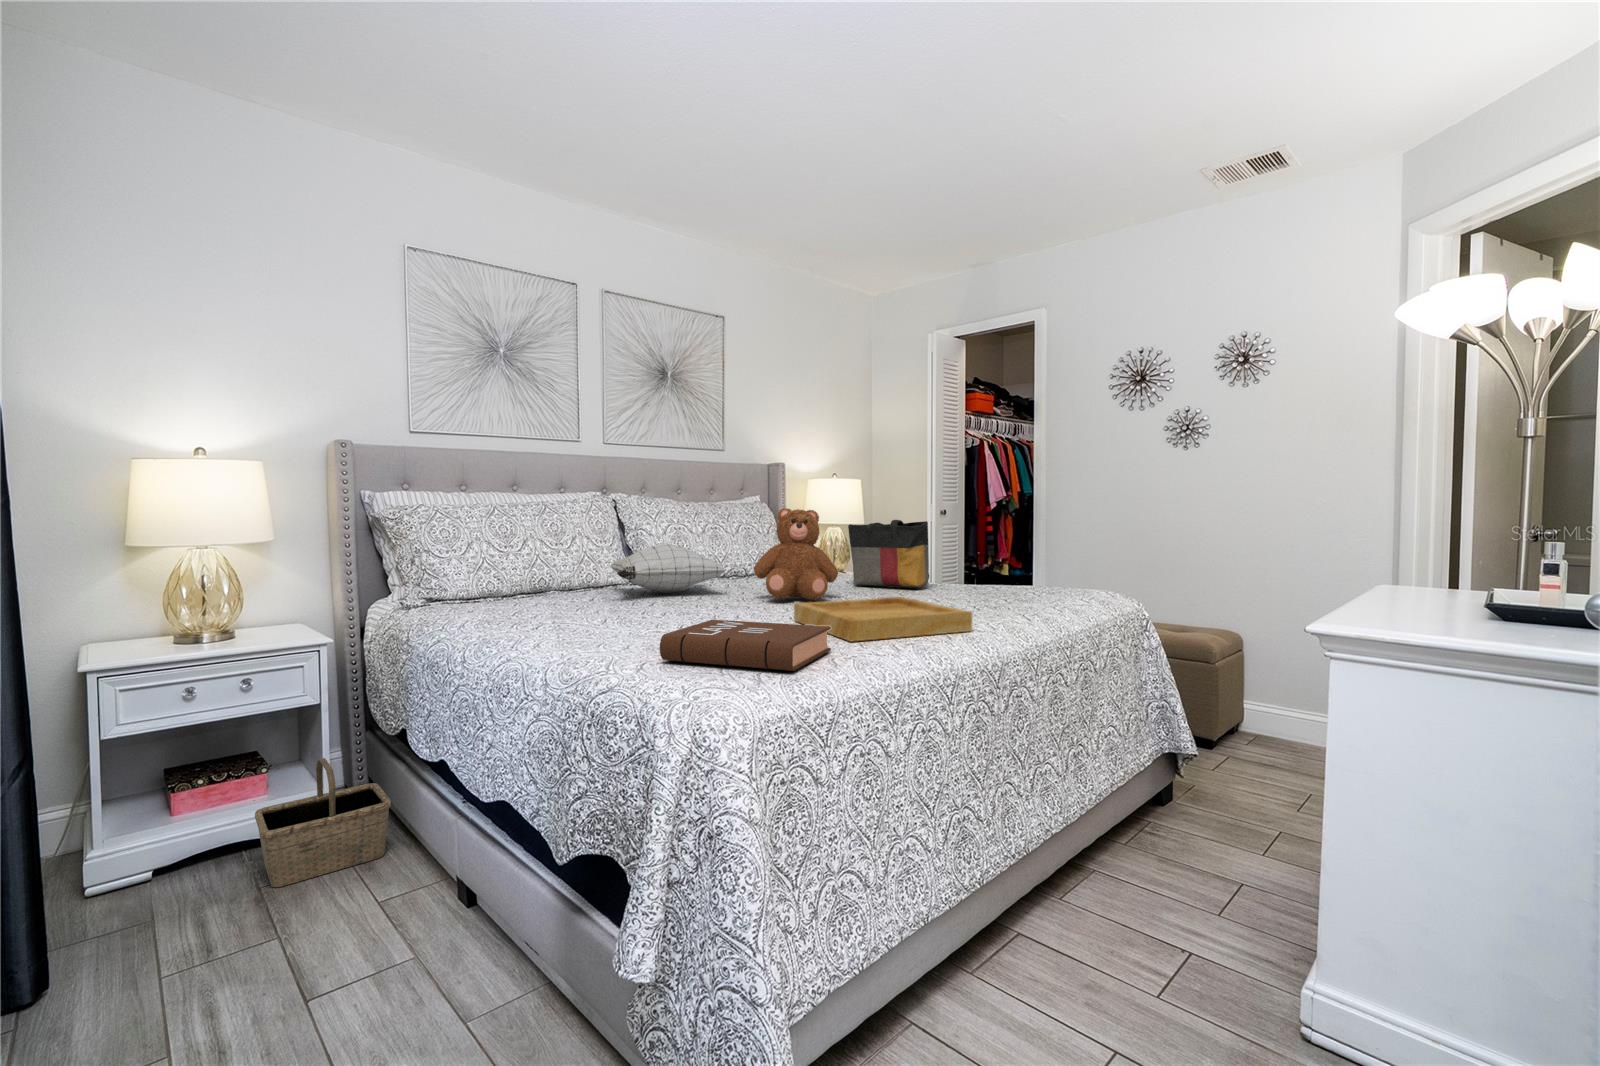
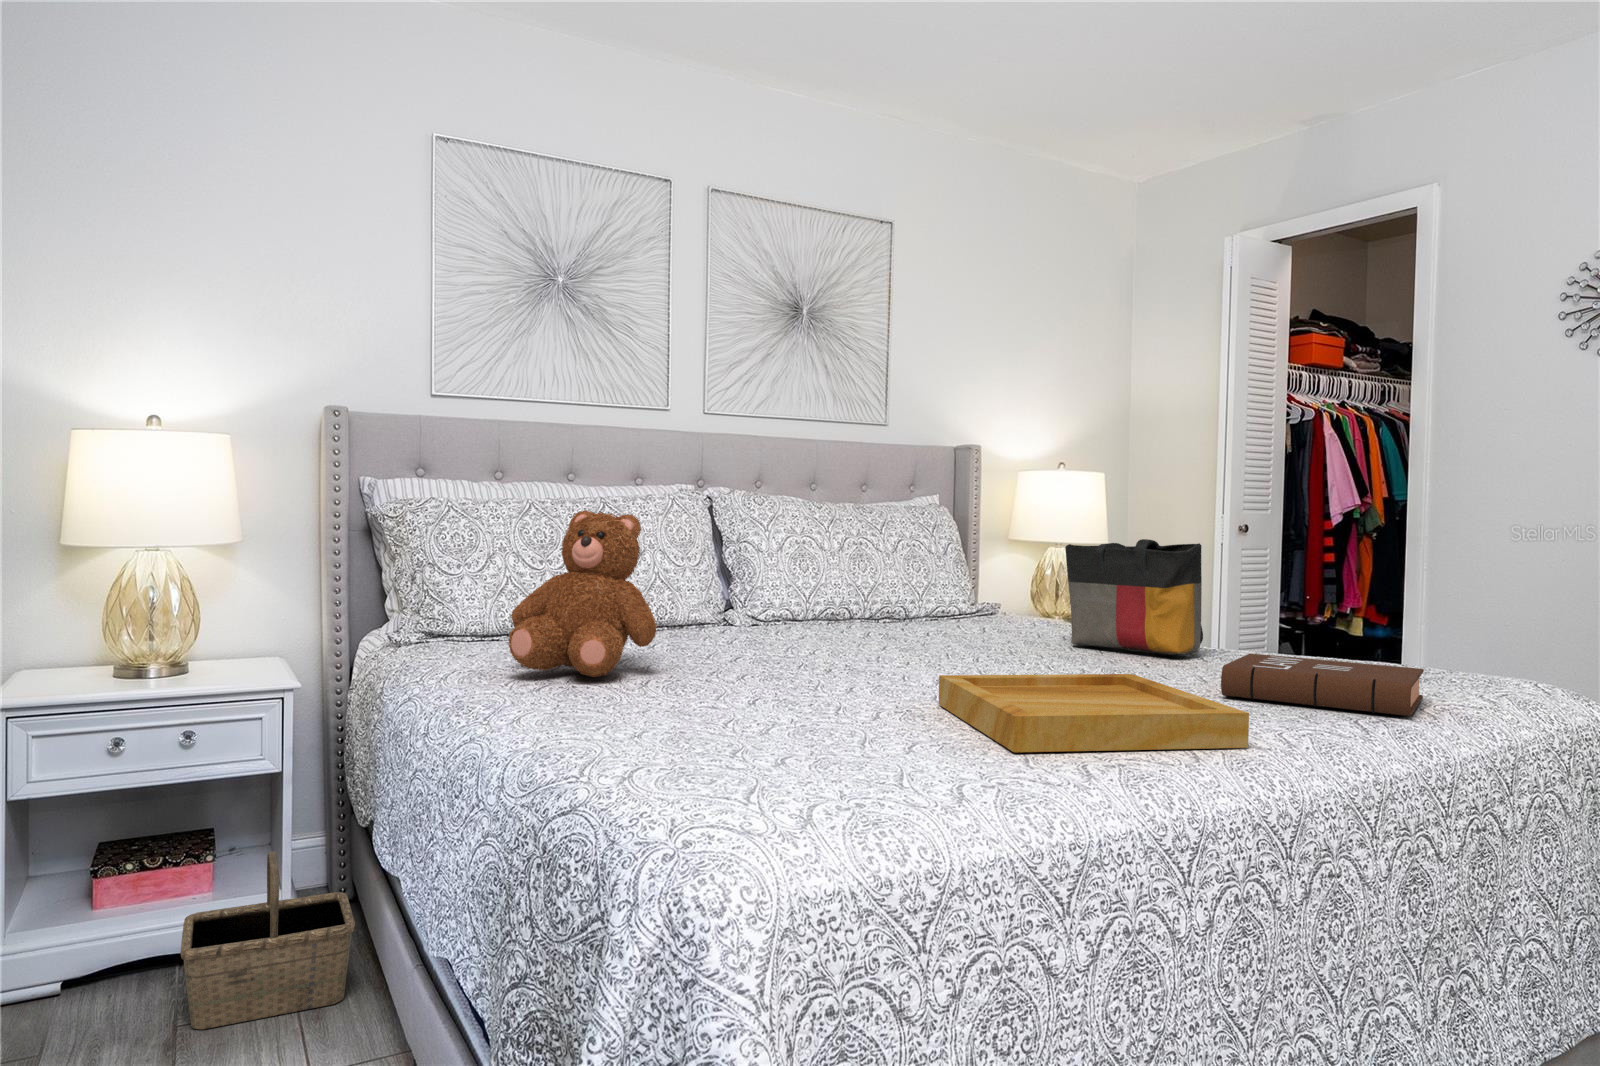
teddy bear: present [754,508,838,600] -> present [508,510,657,677]
pillow: present [610,543,726,593] -> none [687,565,857,641]
book: present [660,620,831,671] -> present [1221,653,1424,716]

